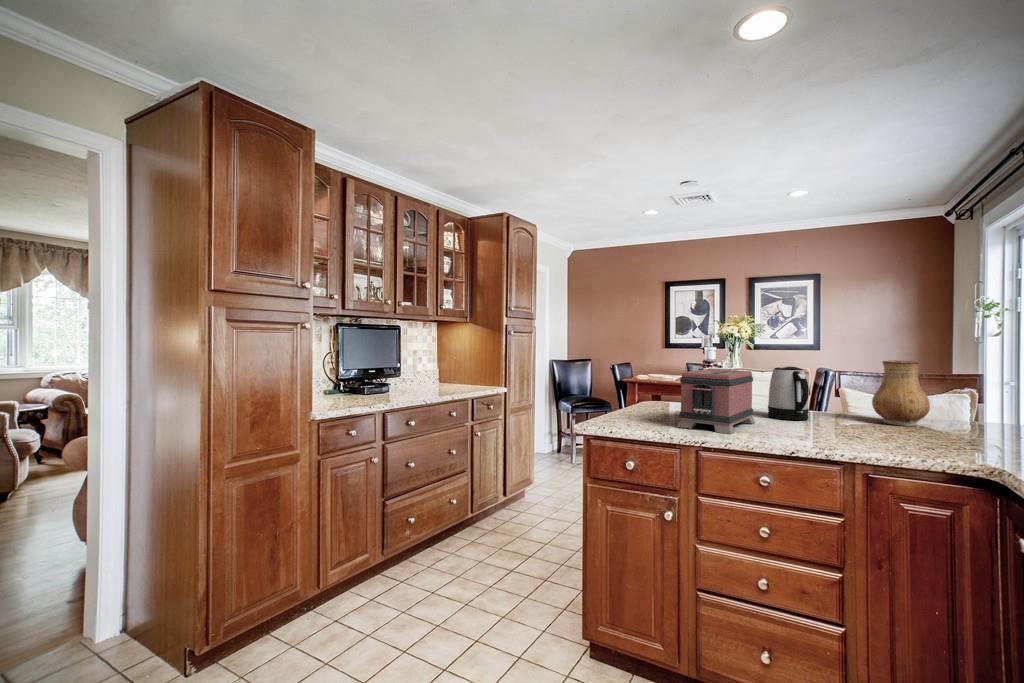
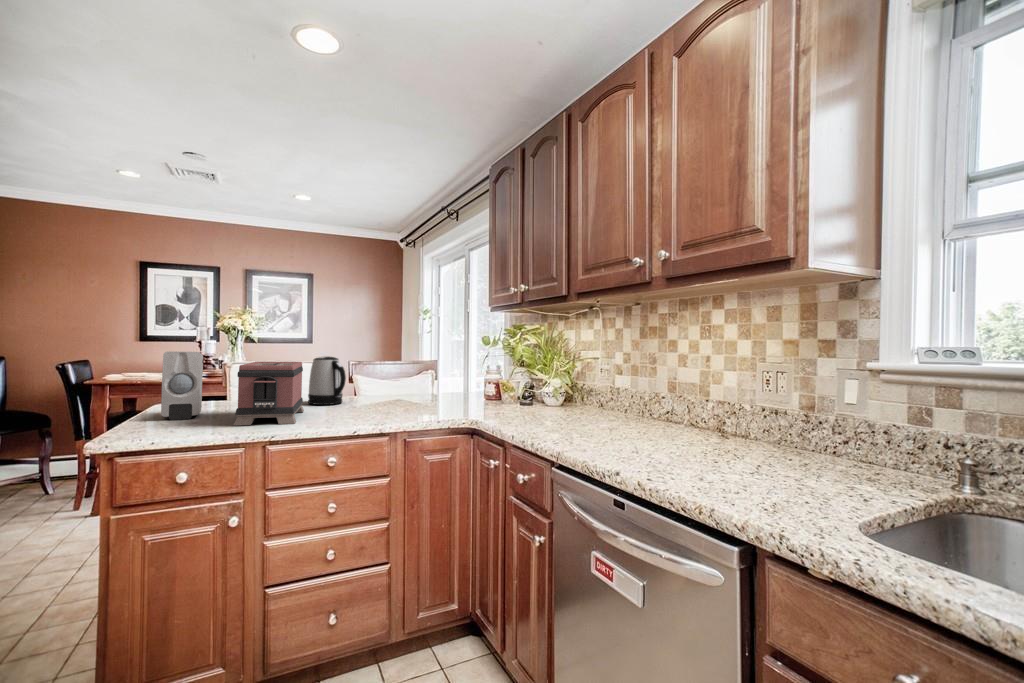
soap dispenser: none [634,358,668,416] -> present [161,351,203,420]
ceramic pitcher: present [872,360,930,426] -> none [385,350,420,399]

